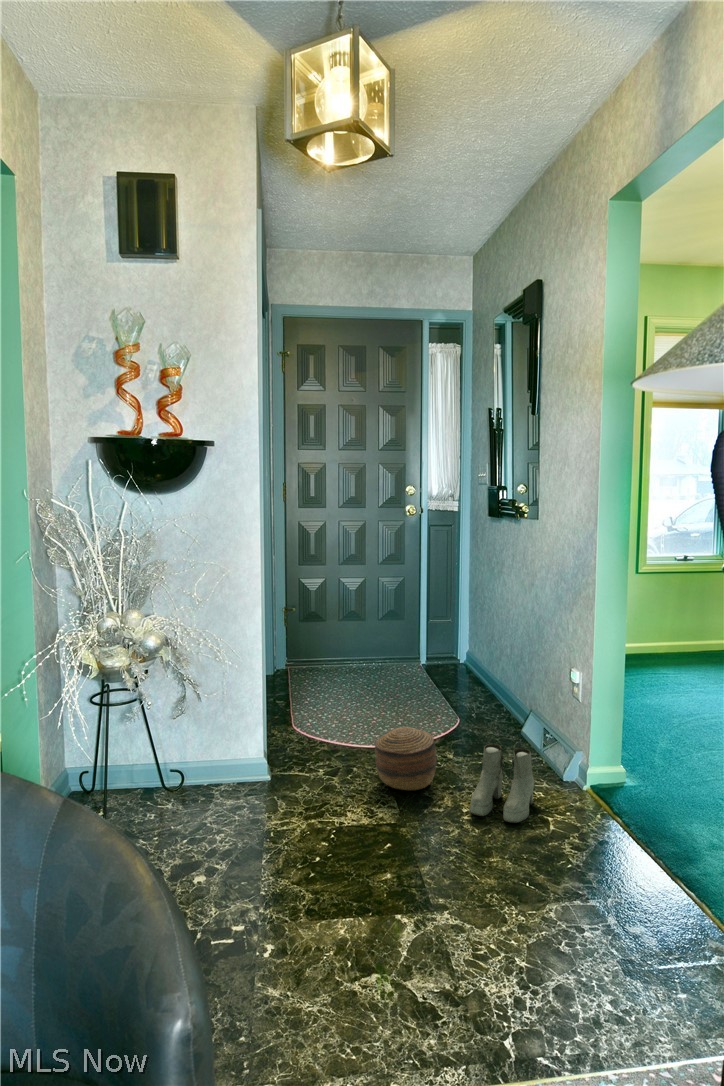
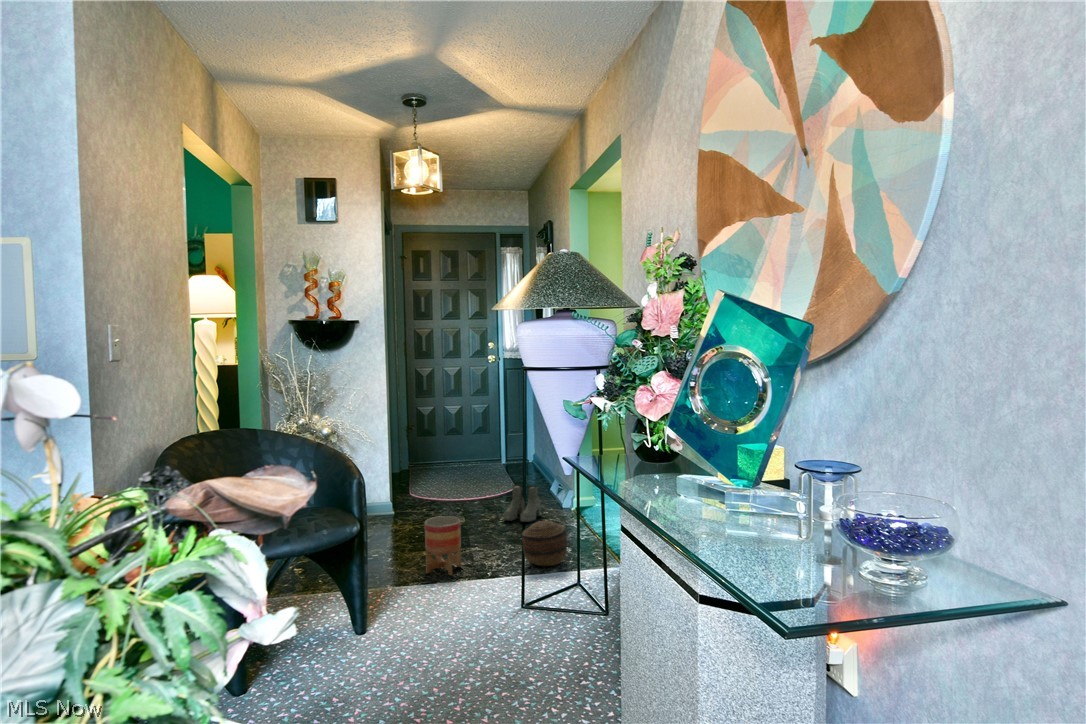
basket: present [375,727,437,790] -> present [522,521,567,566]
planter: none [350,866,430,1024] -> present [425,516,461,575]

